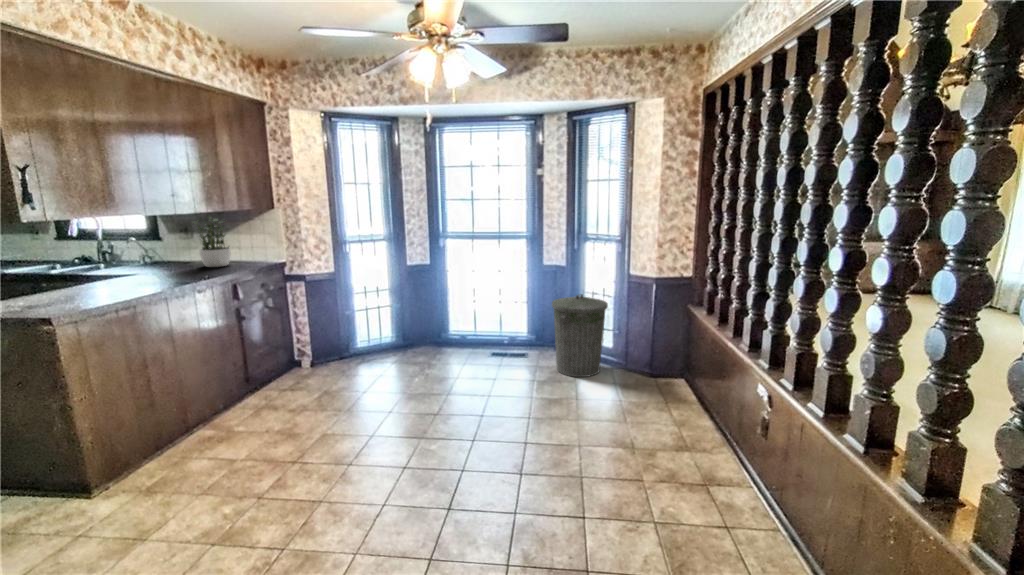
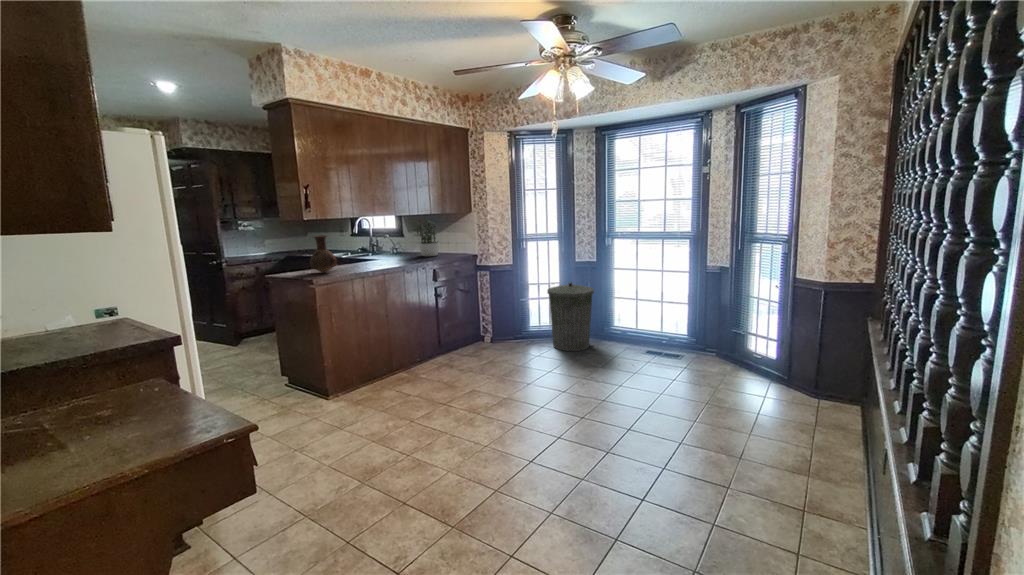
vase: none [27,243,87,302] -> present [310,235,337,273]
trash can: present [552,294,608,377] -> present [547,282,594,351]

